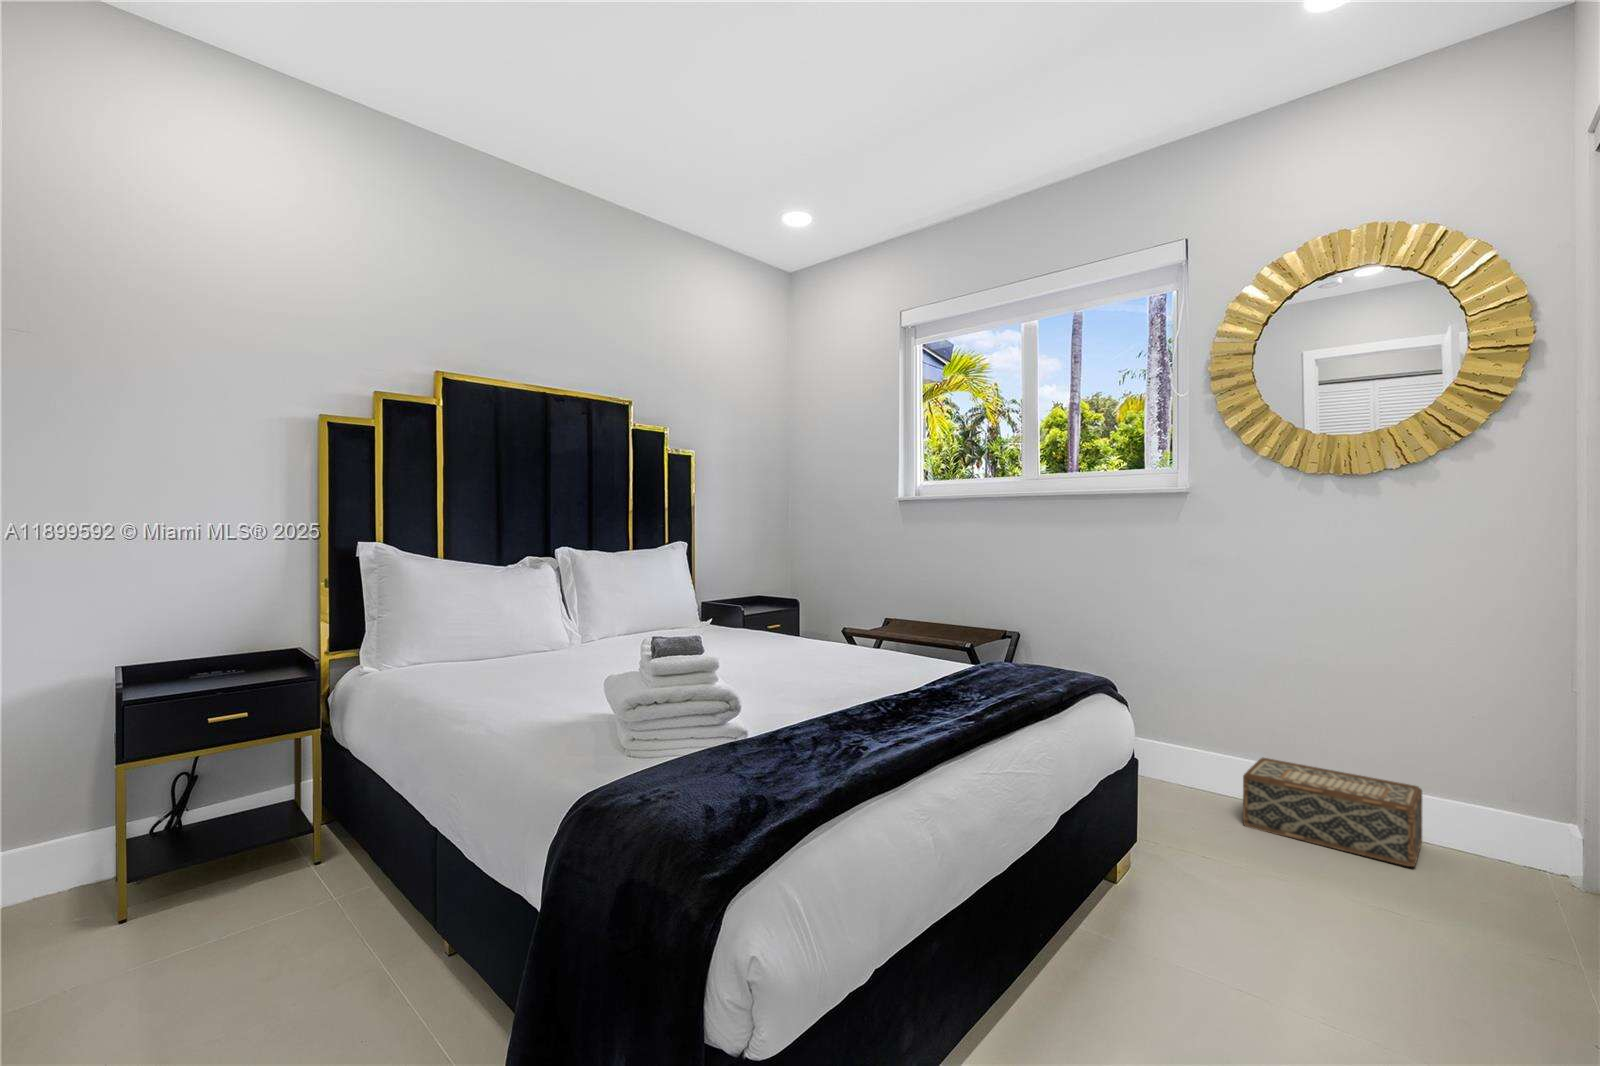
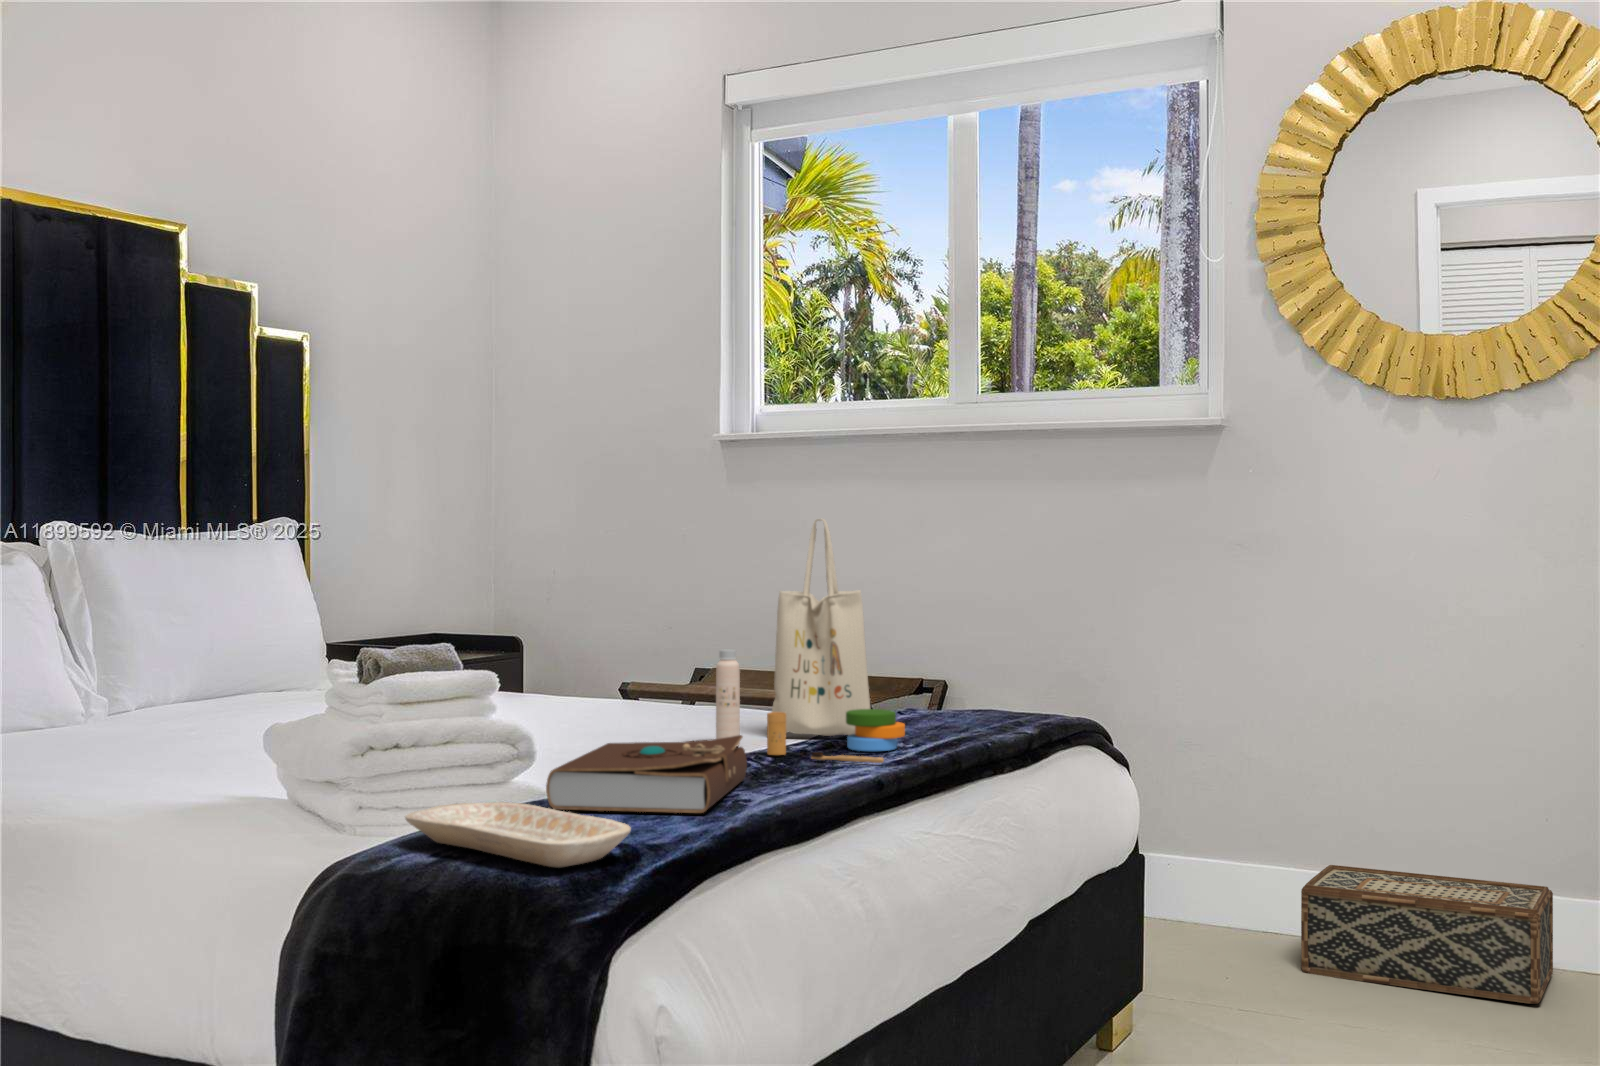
tote bag: none [868,557,980,712] -> present [716,519,905,763]
book: none [743,696,873,756] -> present [546,735,747,813]
tray: none [644,745,768,808] -> present [405,802,631,867]

